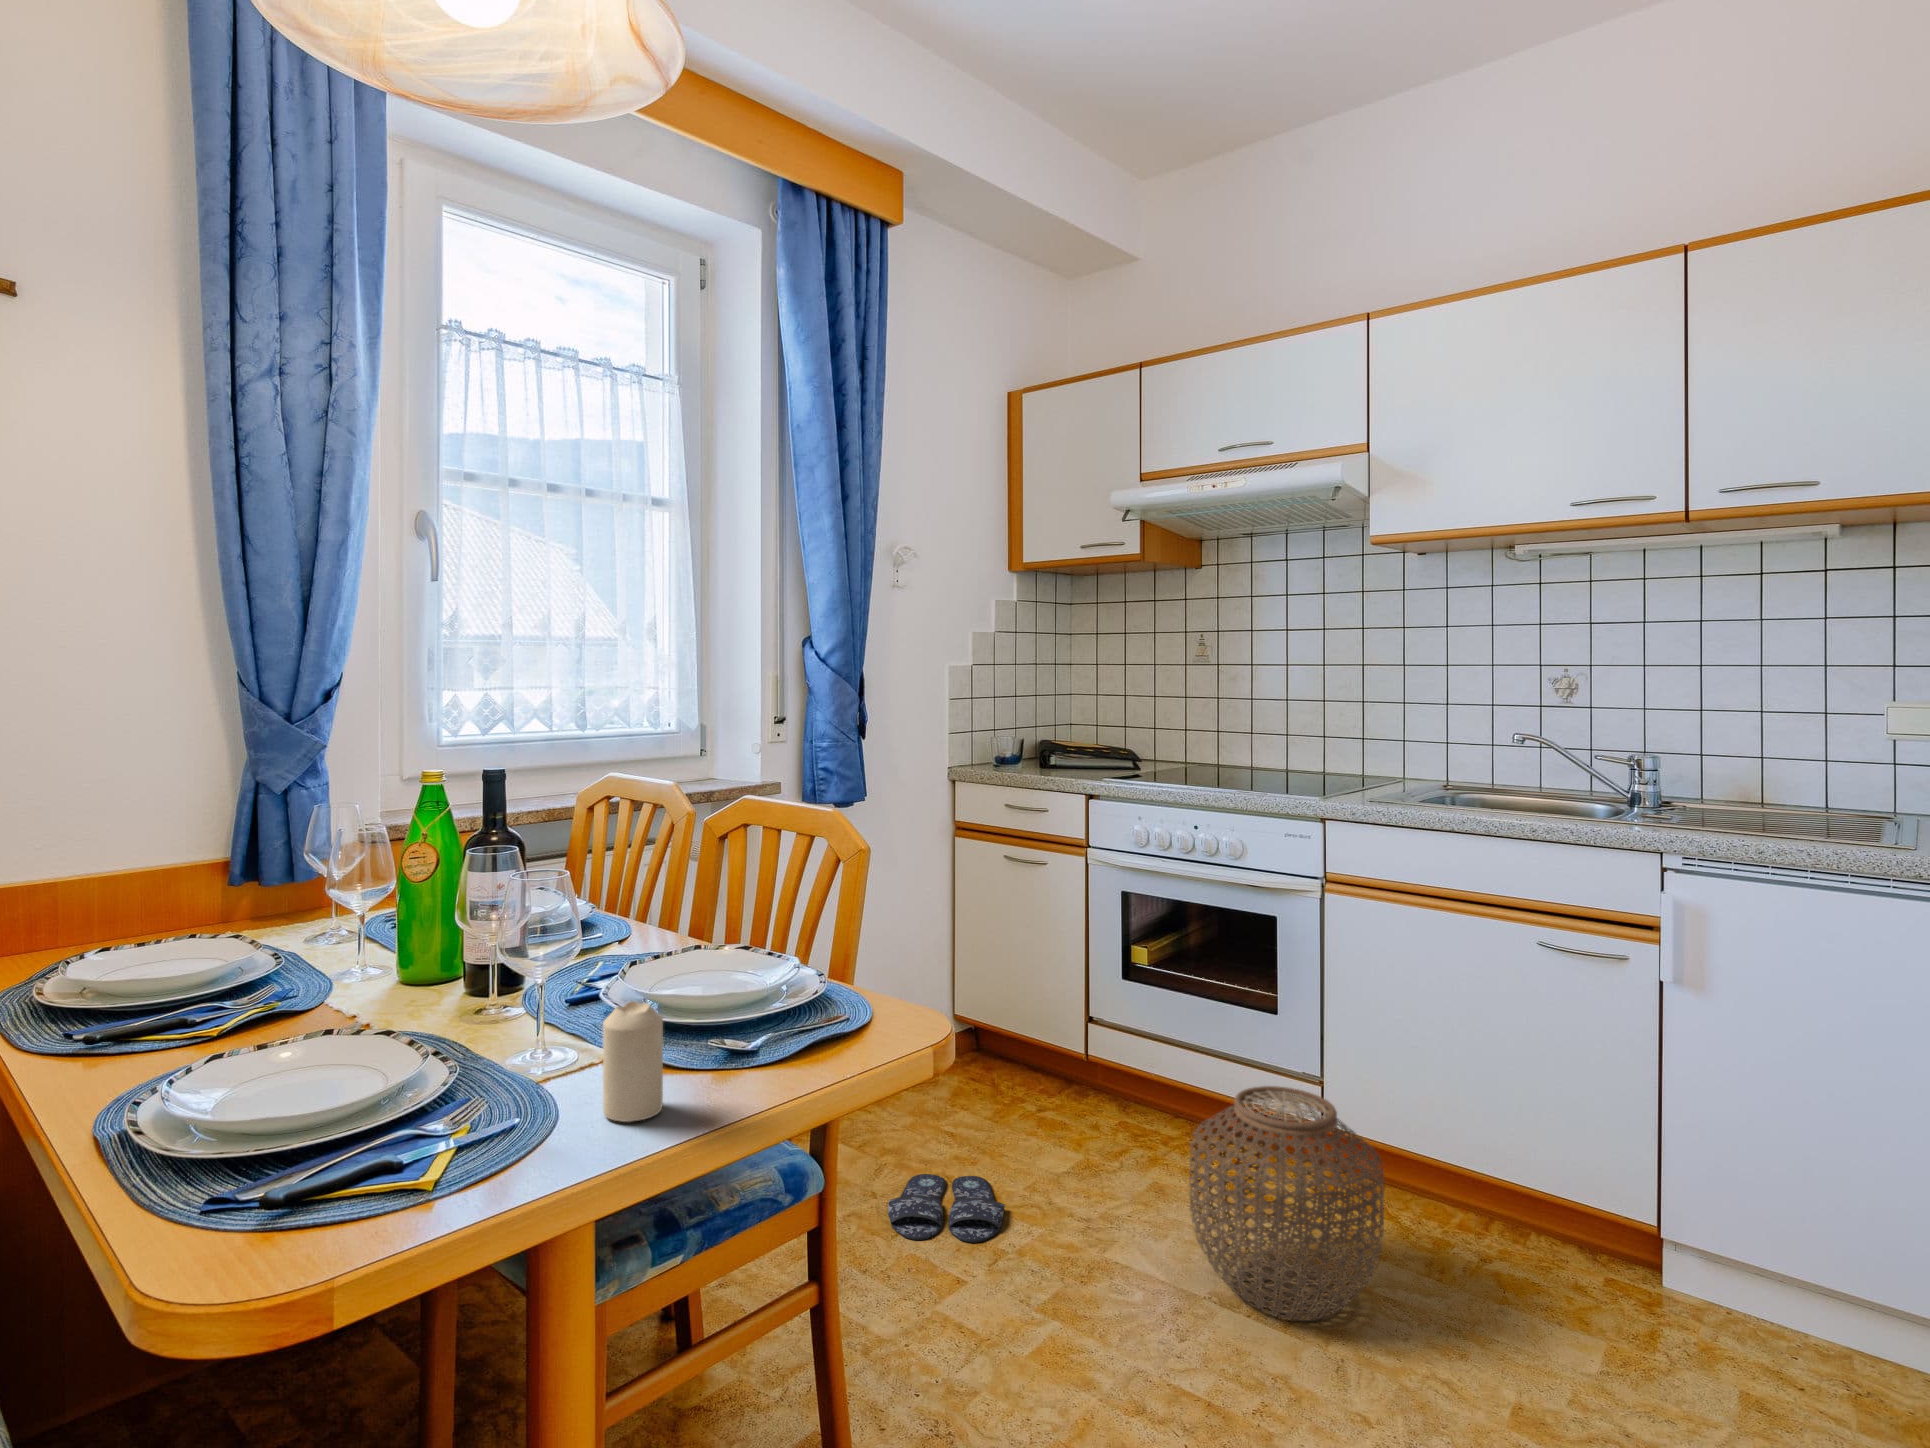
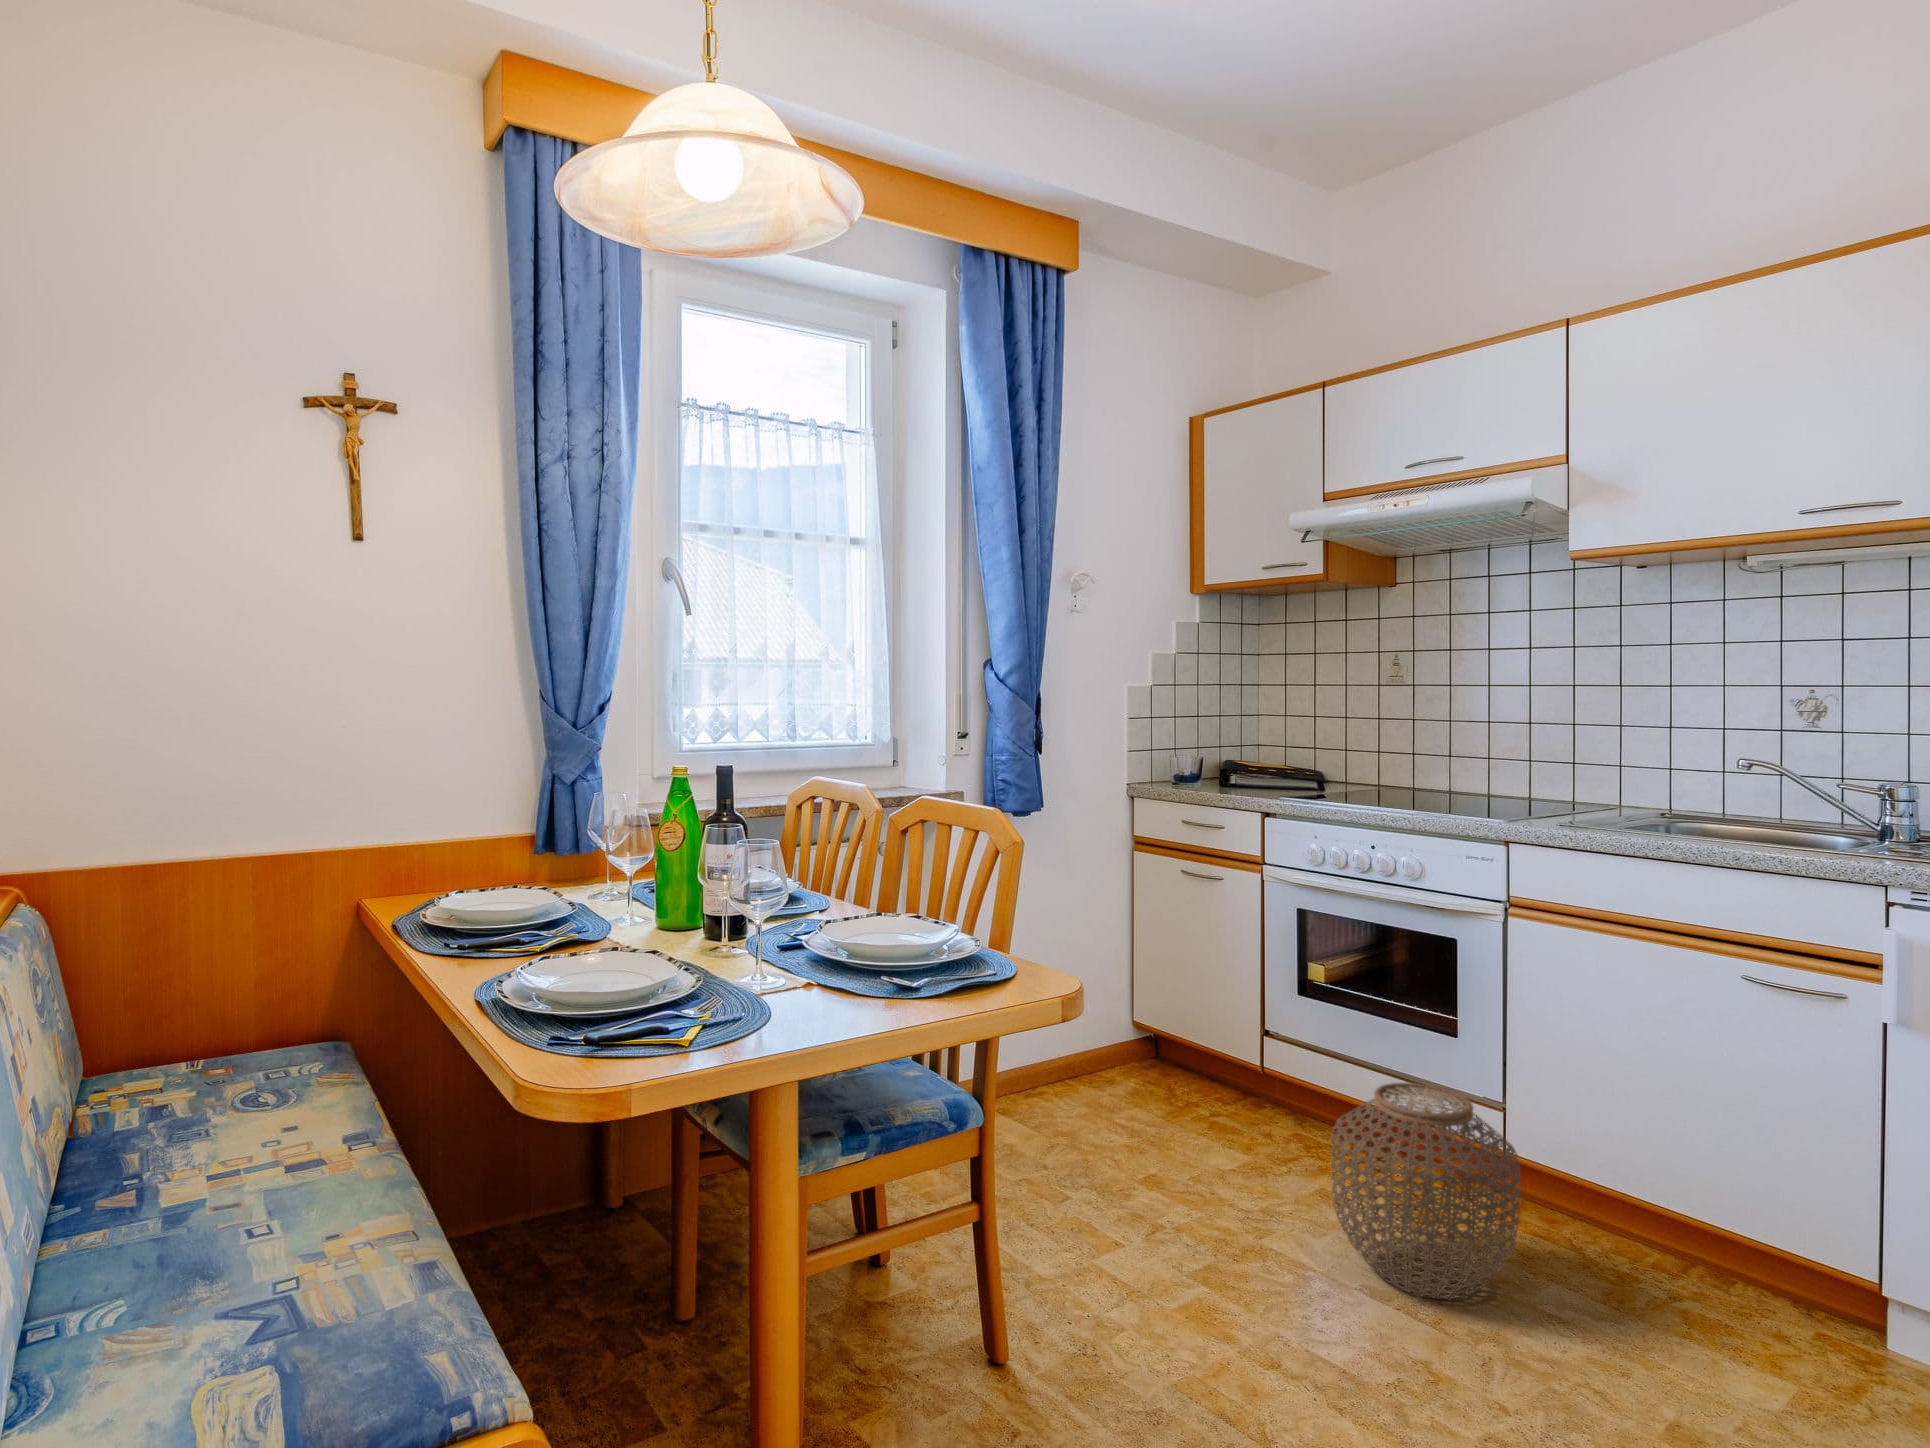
candle: present [603,1001,663,1122] -> none [802,934,845,1018]
slippers: present [888,1174,1005,1243] -> none [1057,1152,1166,1209]

